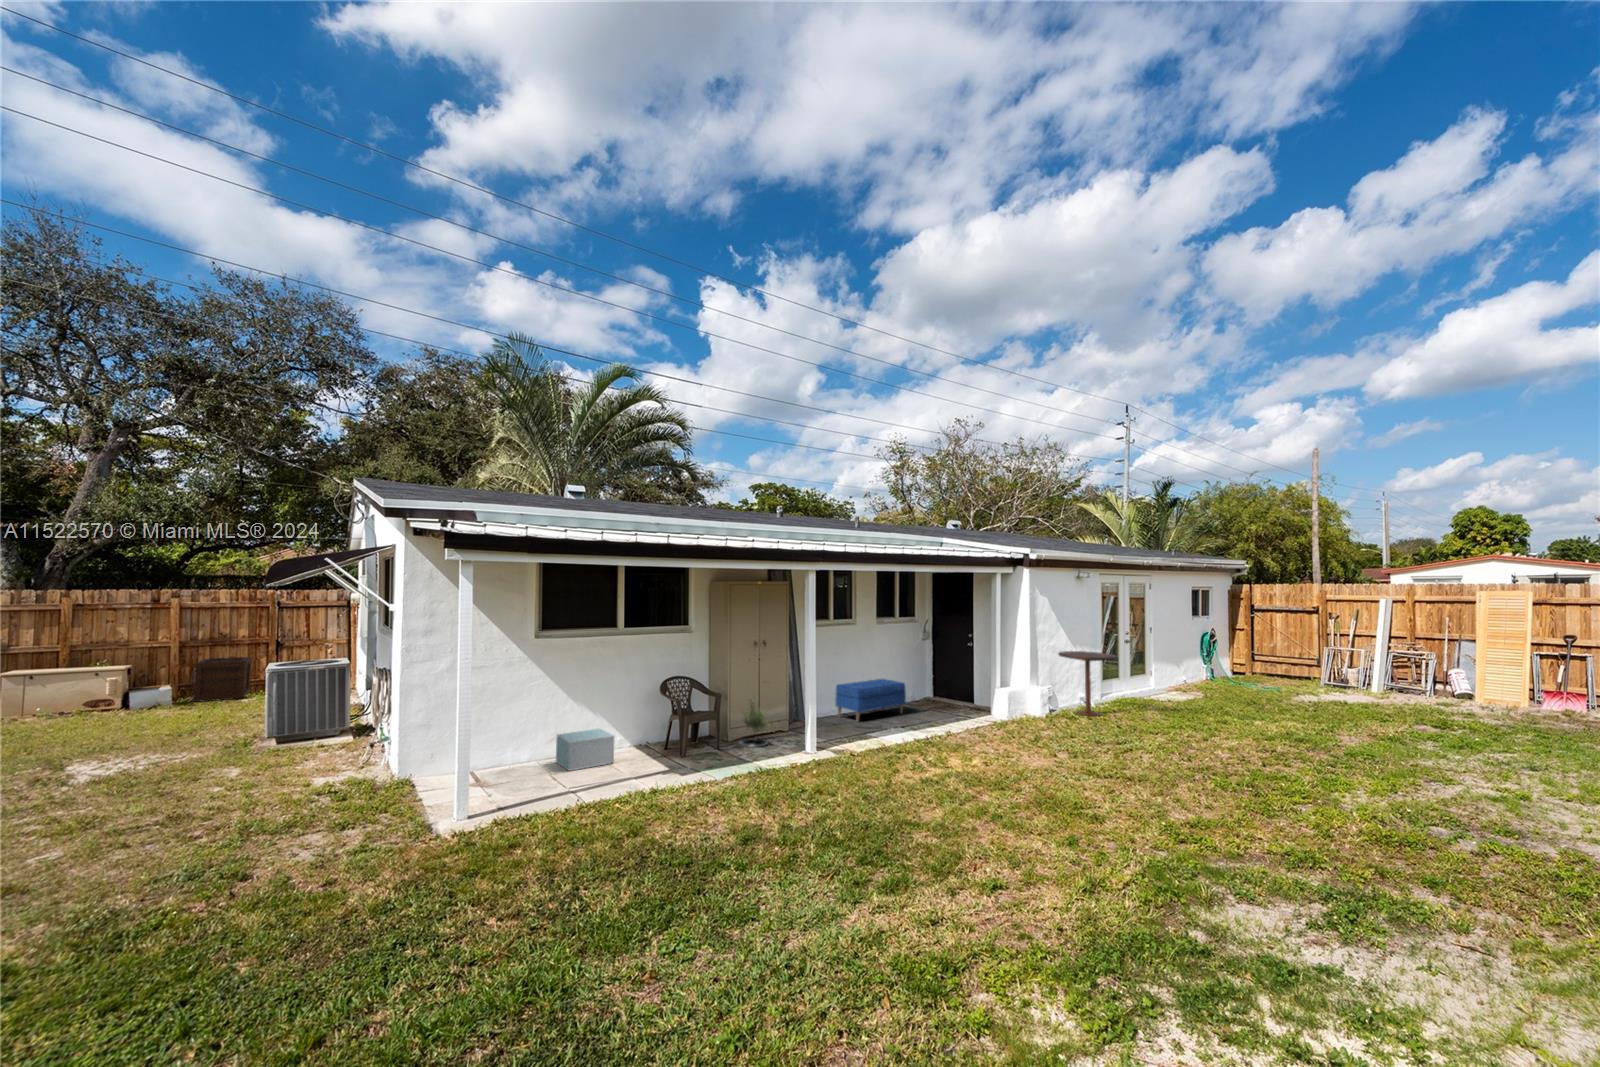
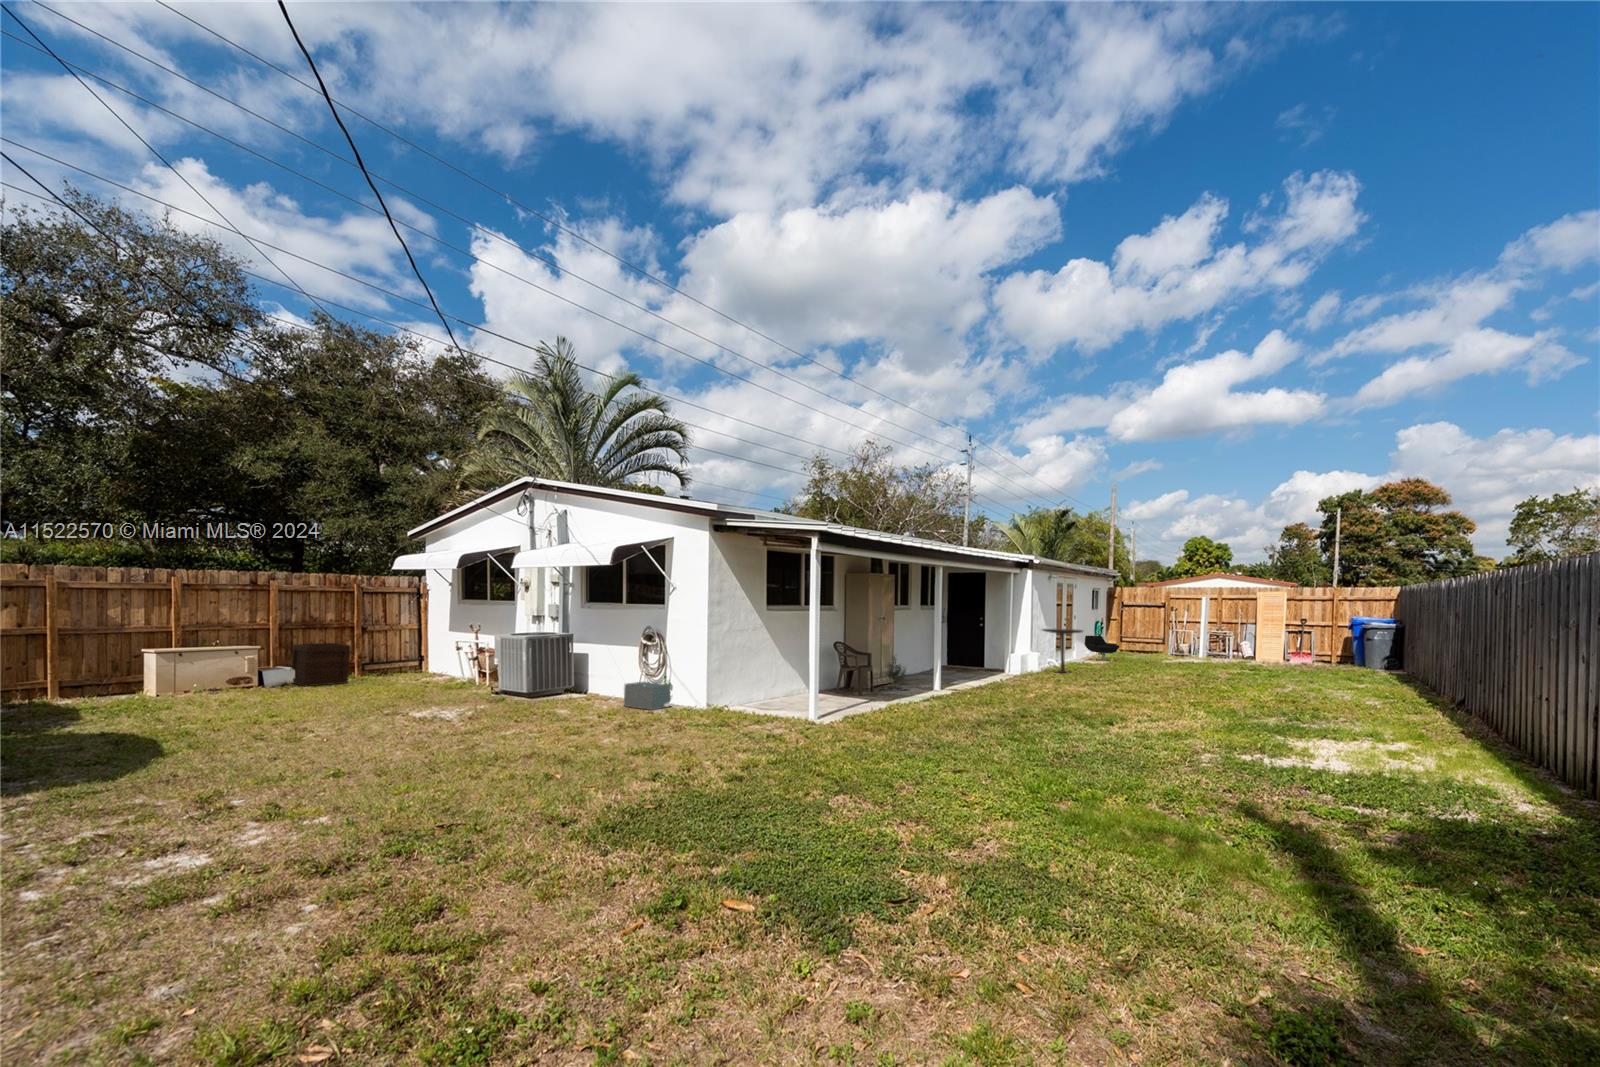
lounge chair: none [1180,652,1230,690] -> present [1085,636,1119,661]
bench: present [835,679,906,722] -> none [909,650,951,680]
storage box: present [556,728,614,771] -> present [624,681,671,710]

